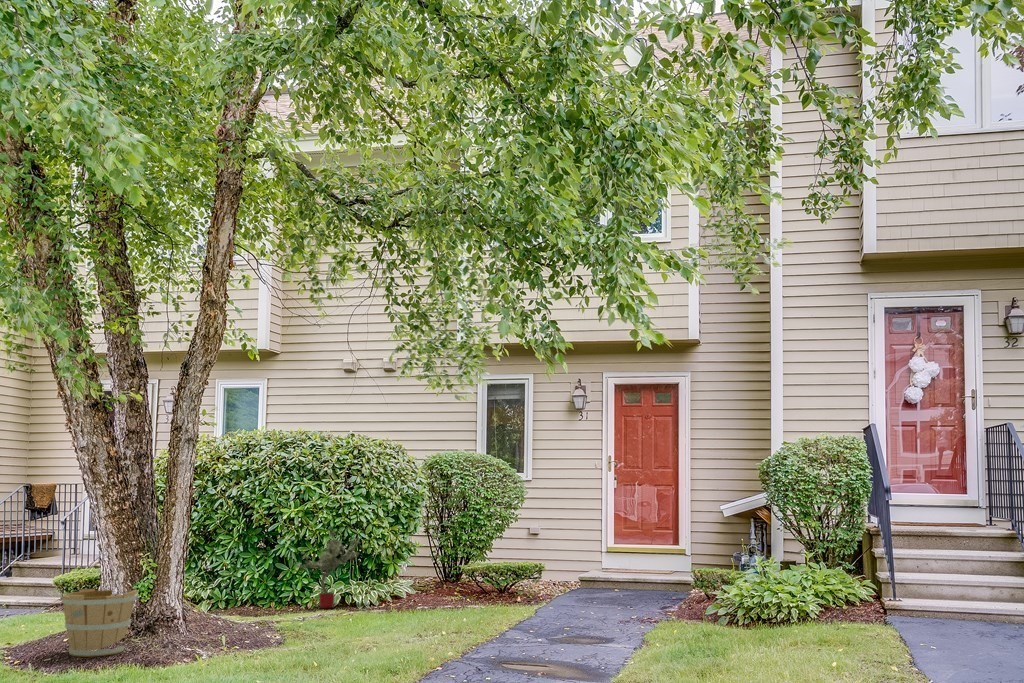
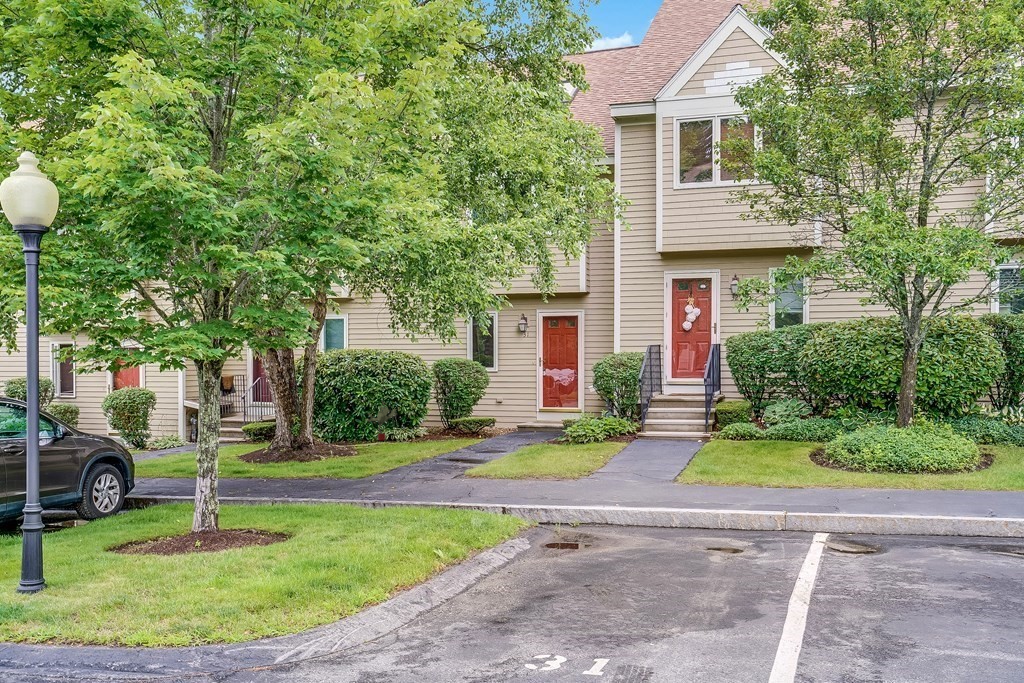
wooden bucket: present [62,589,137,657] -> none [261,430,293,458]

